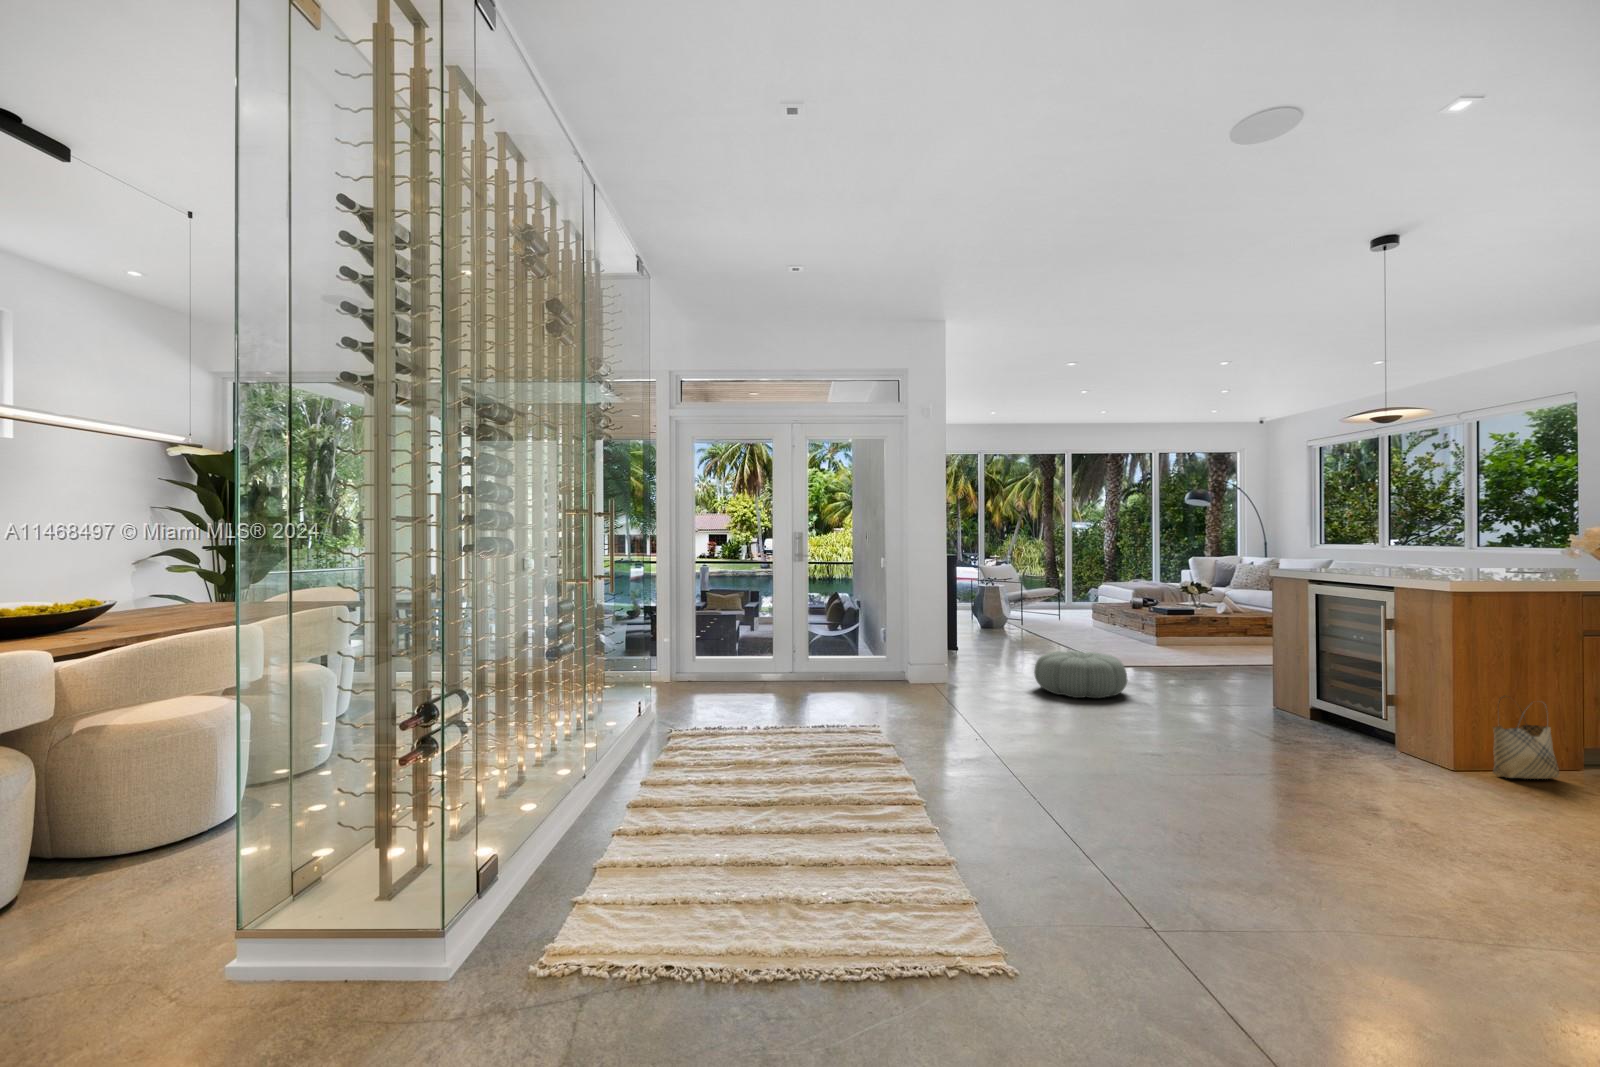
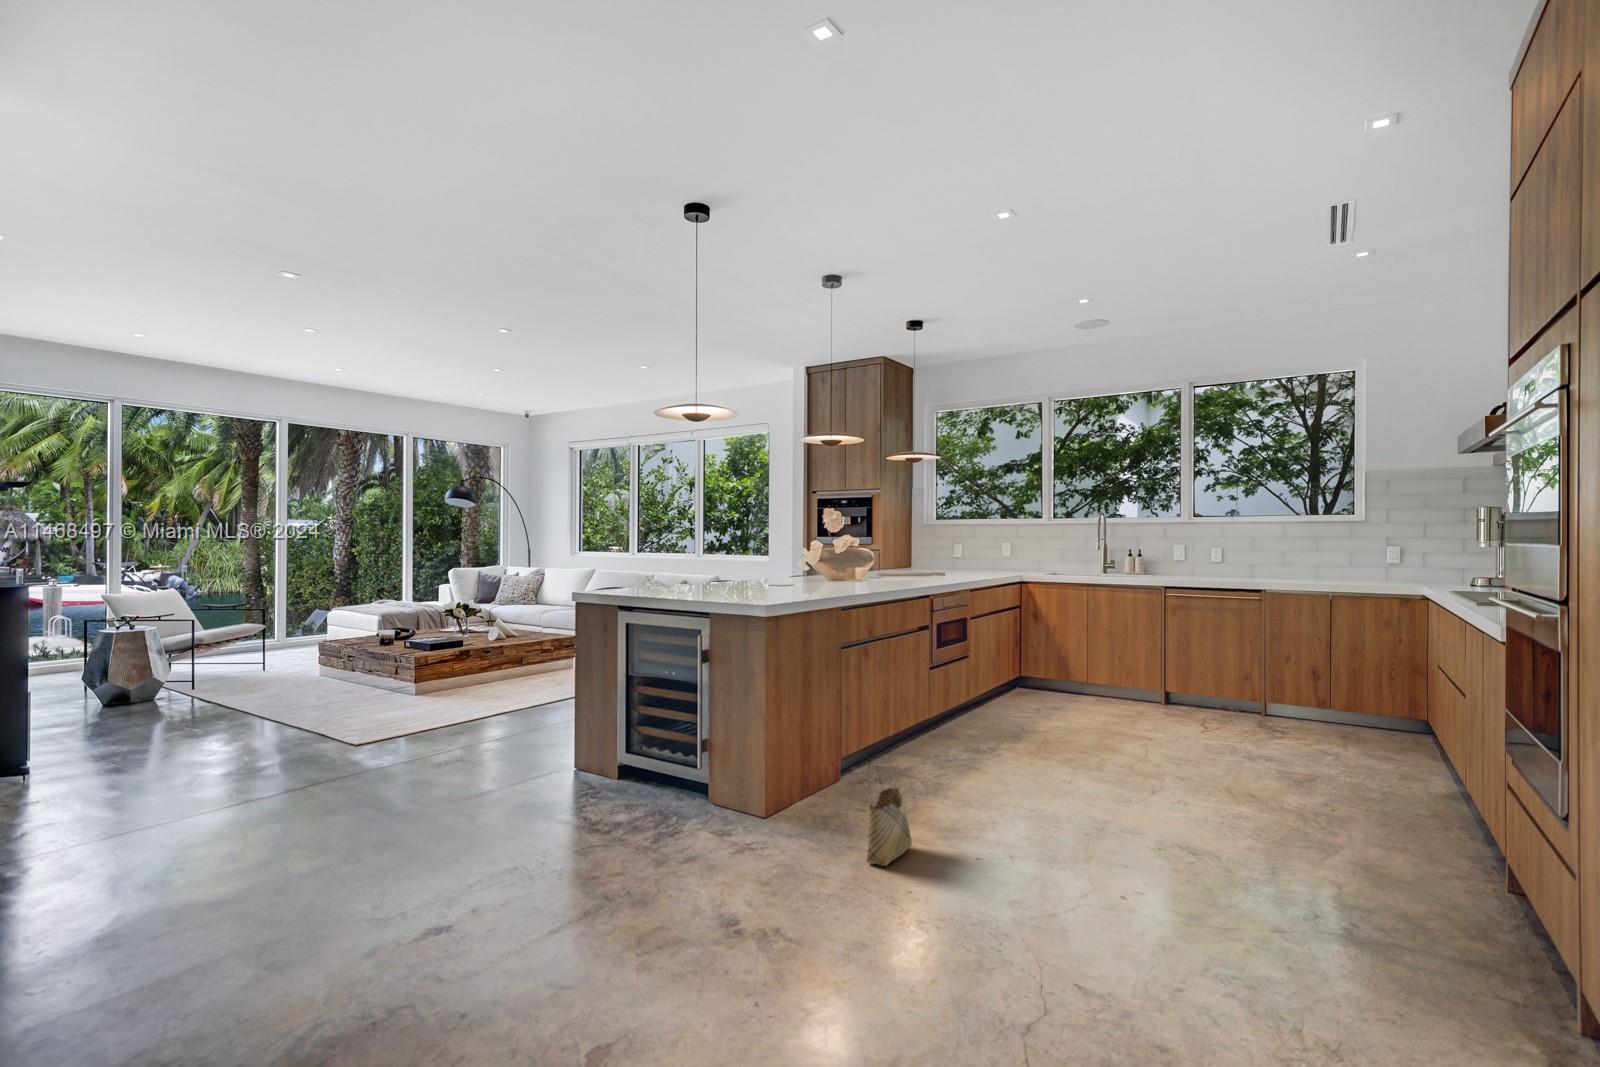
pouf: present [1034,651,1127,698] -> none [205,768,396,878]

